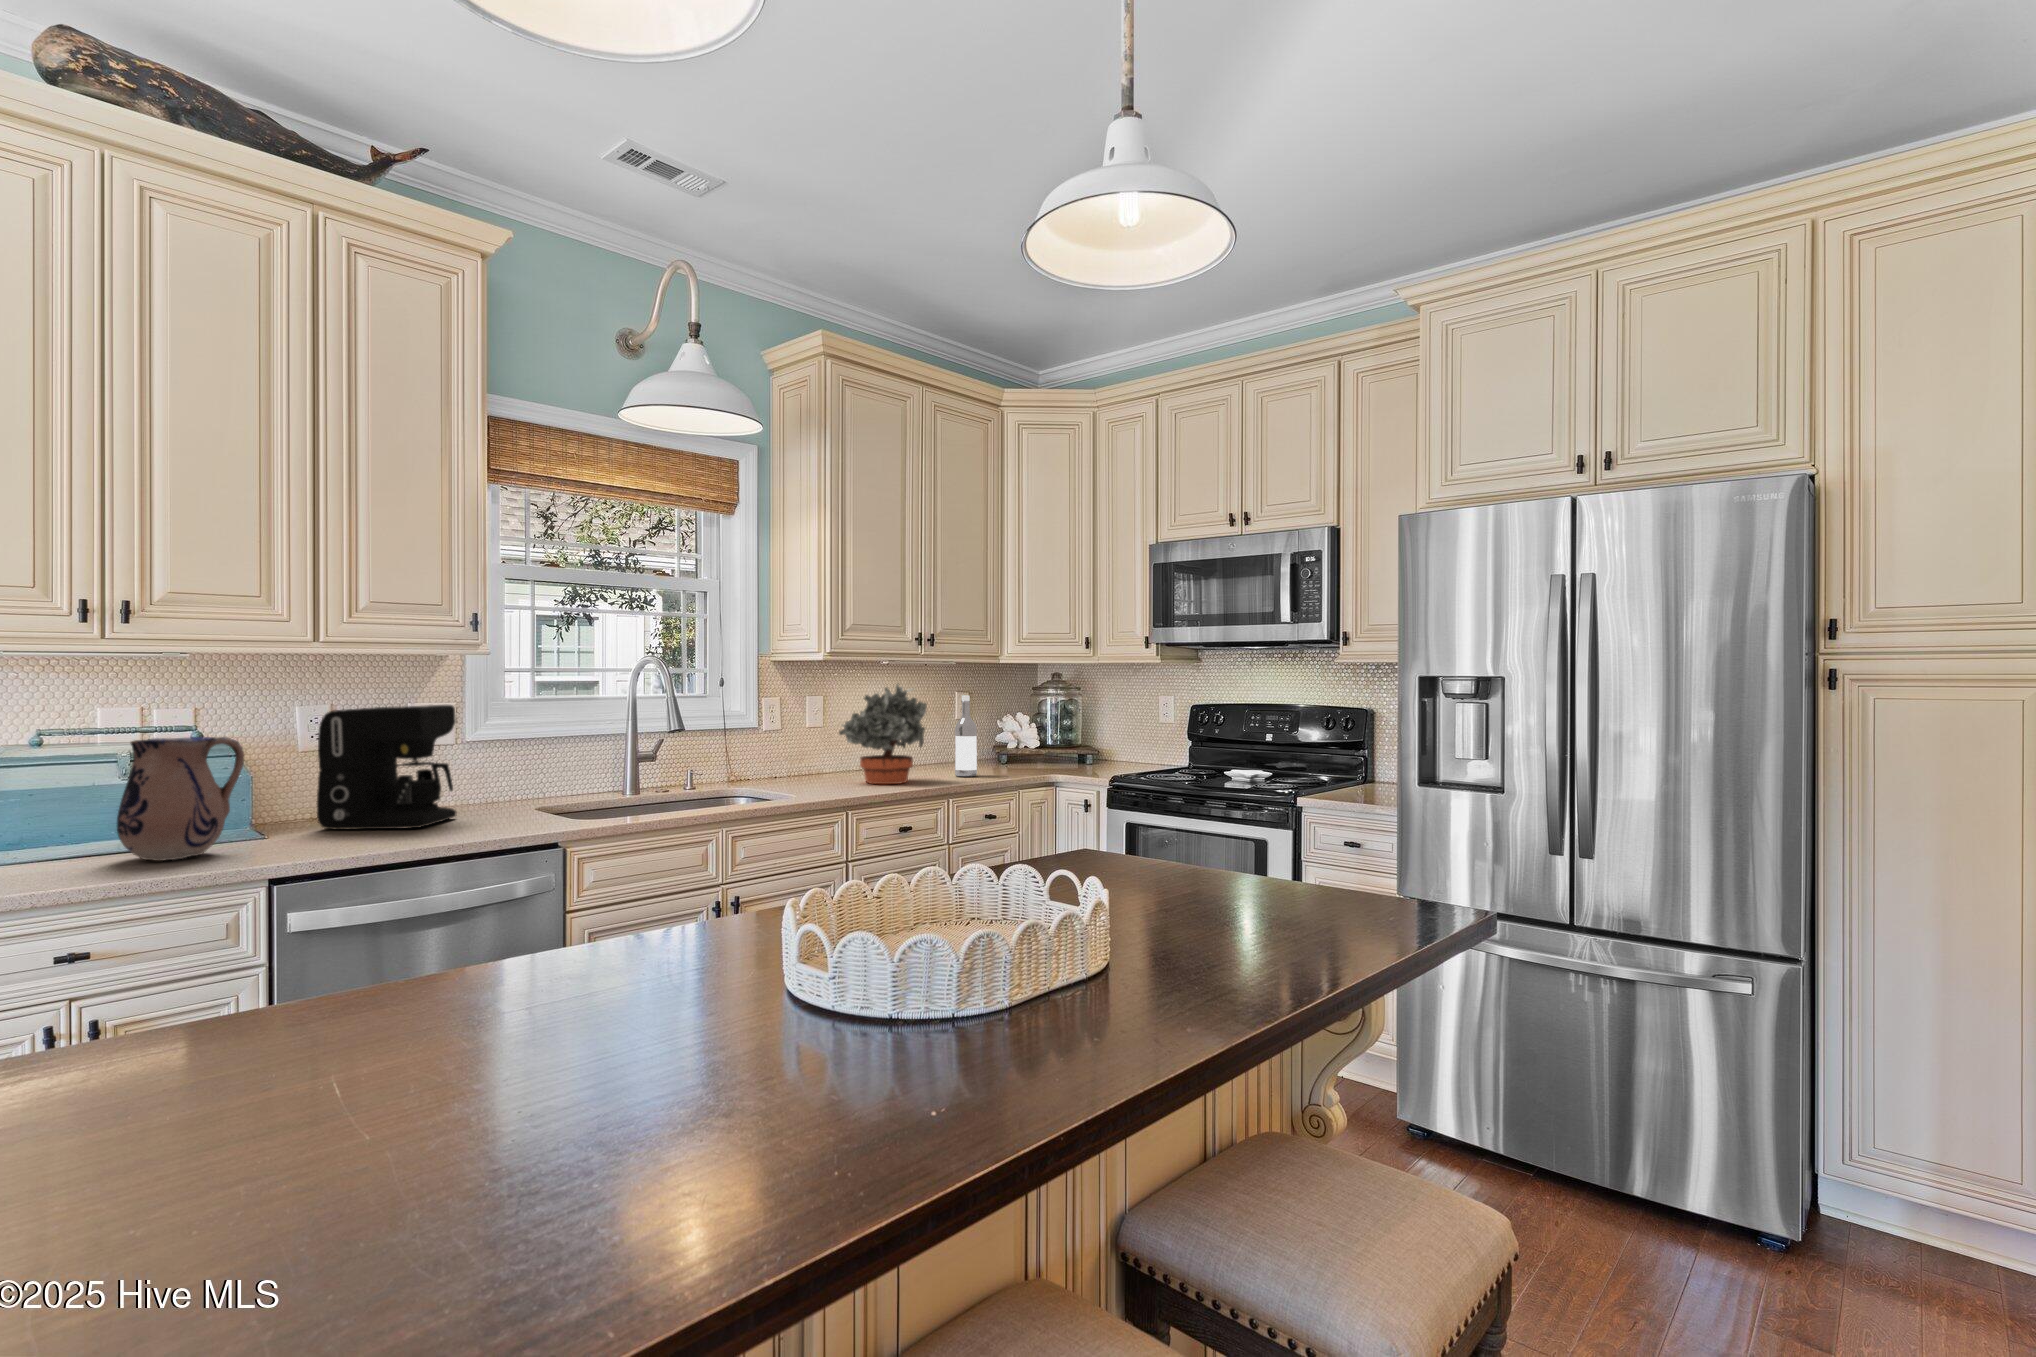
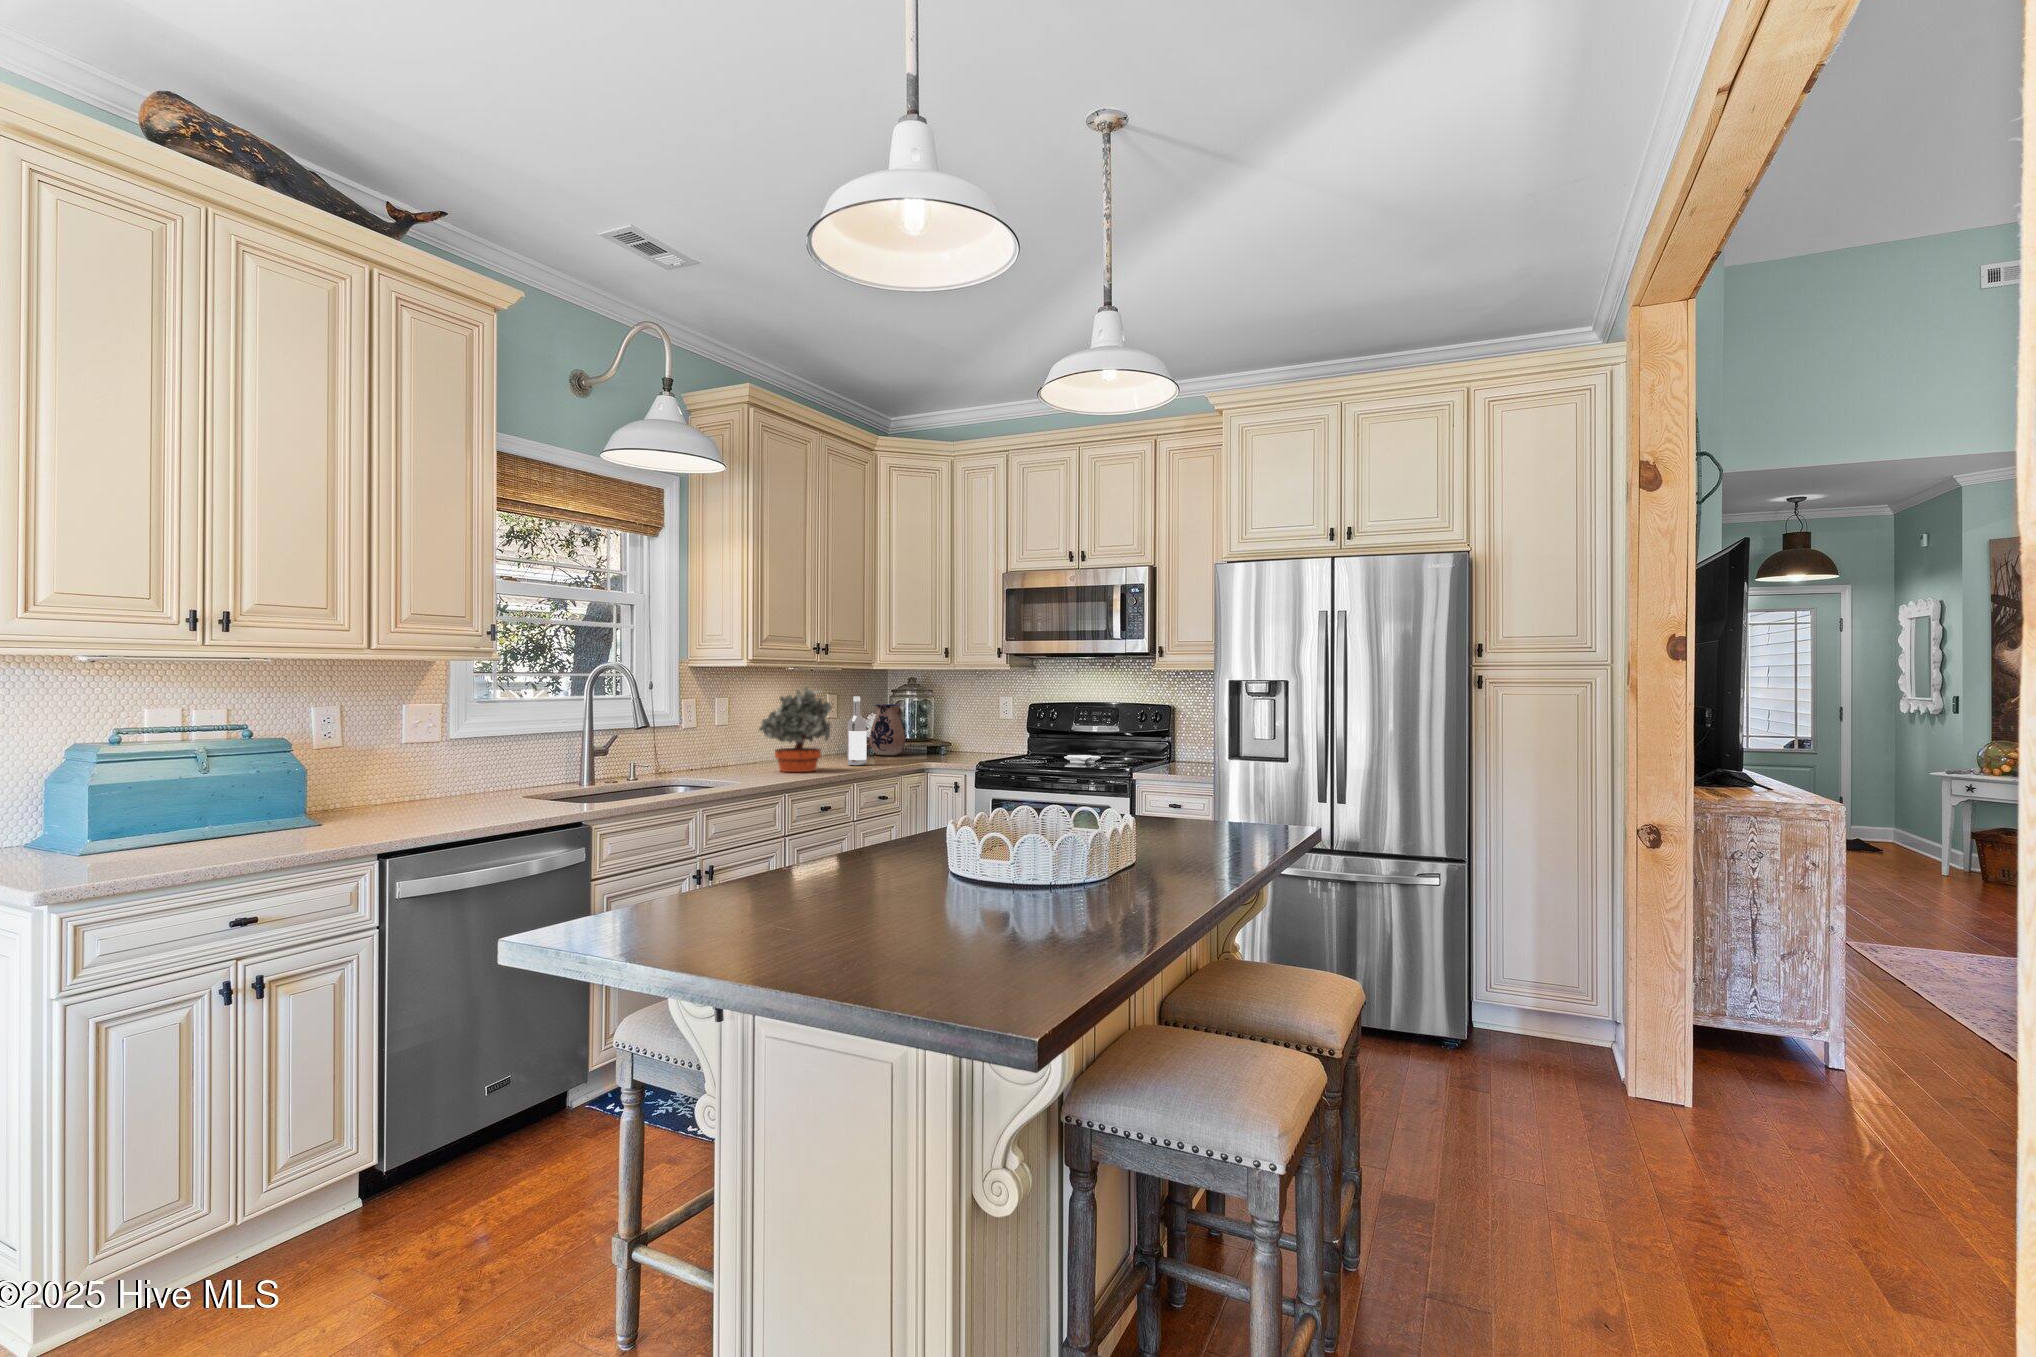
coffee maker: present [317,705,456,830] -> none [356,705,476,816]
ceramic pitcher: present [117,737,244,861] -> present [870,704,906,756]

